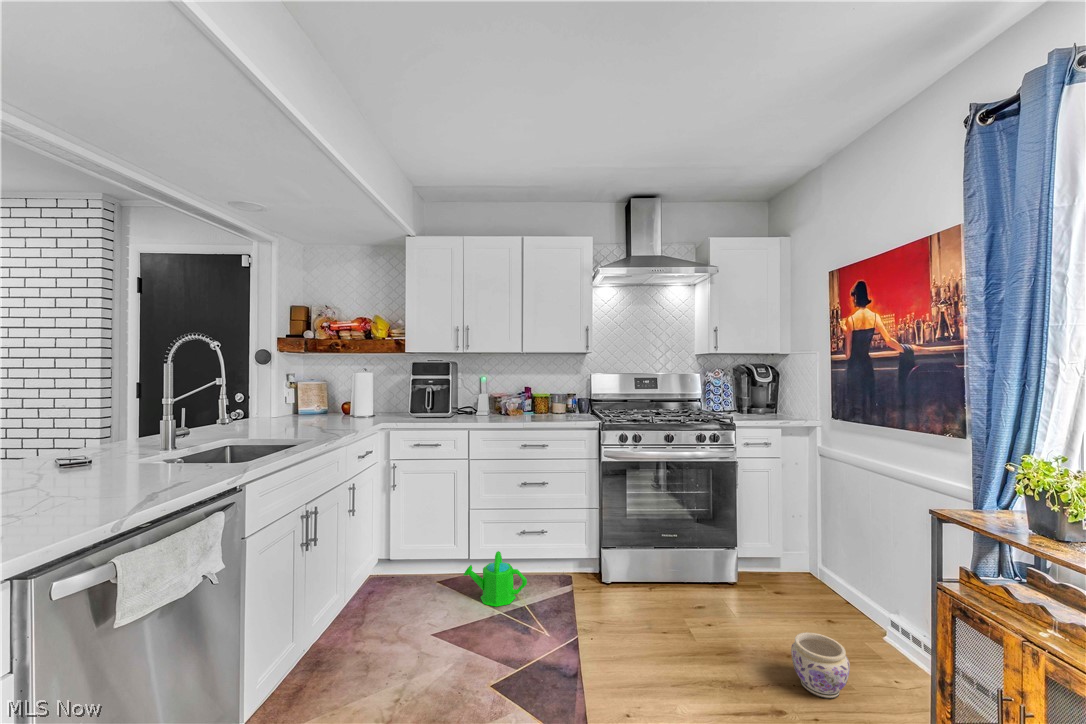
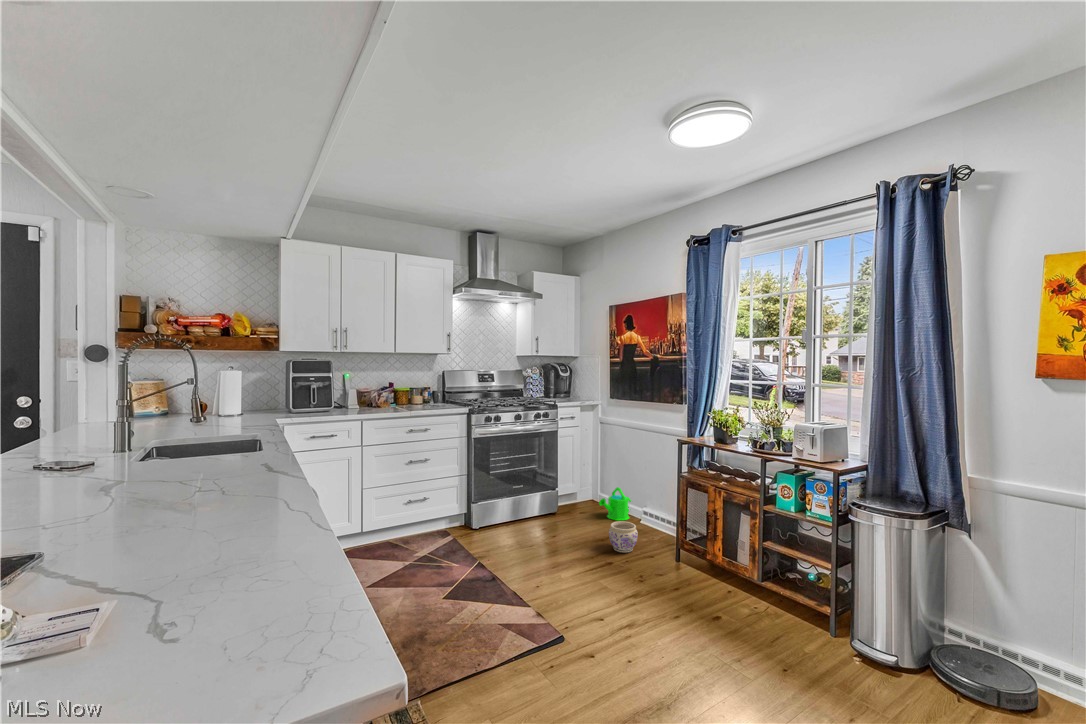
watering can: present [463,551,527,607] -> present [599,487,631,520]

